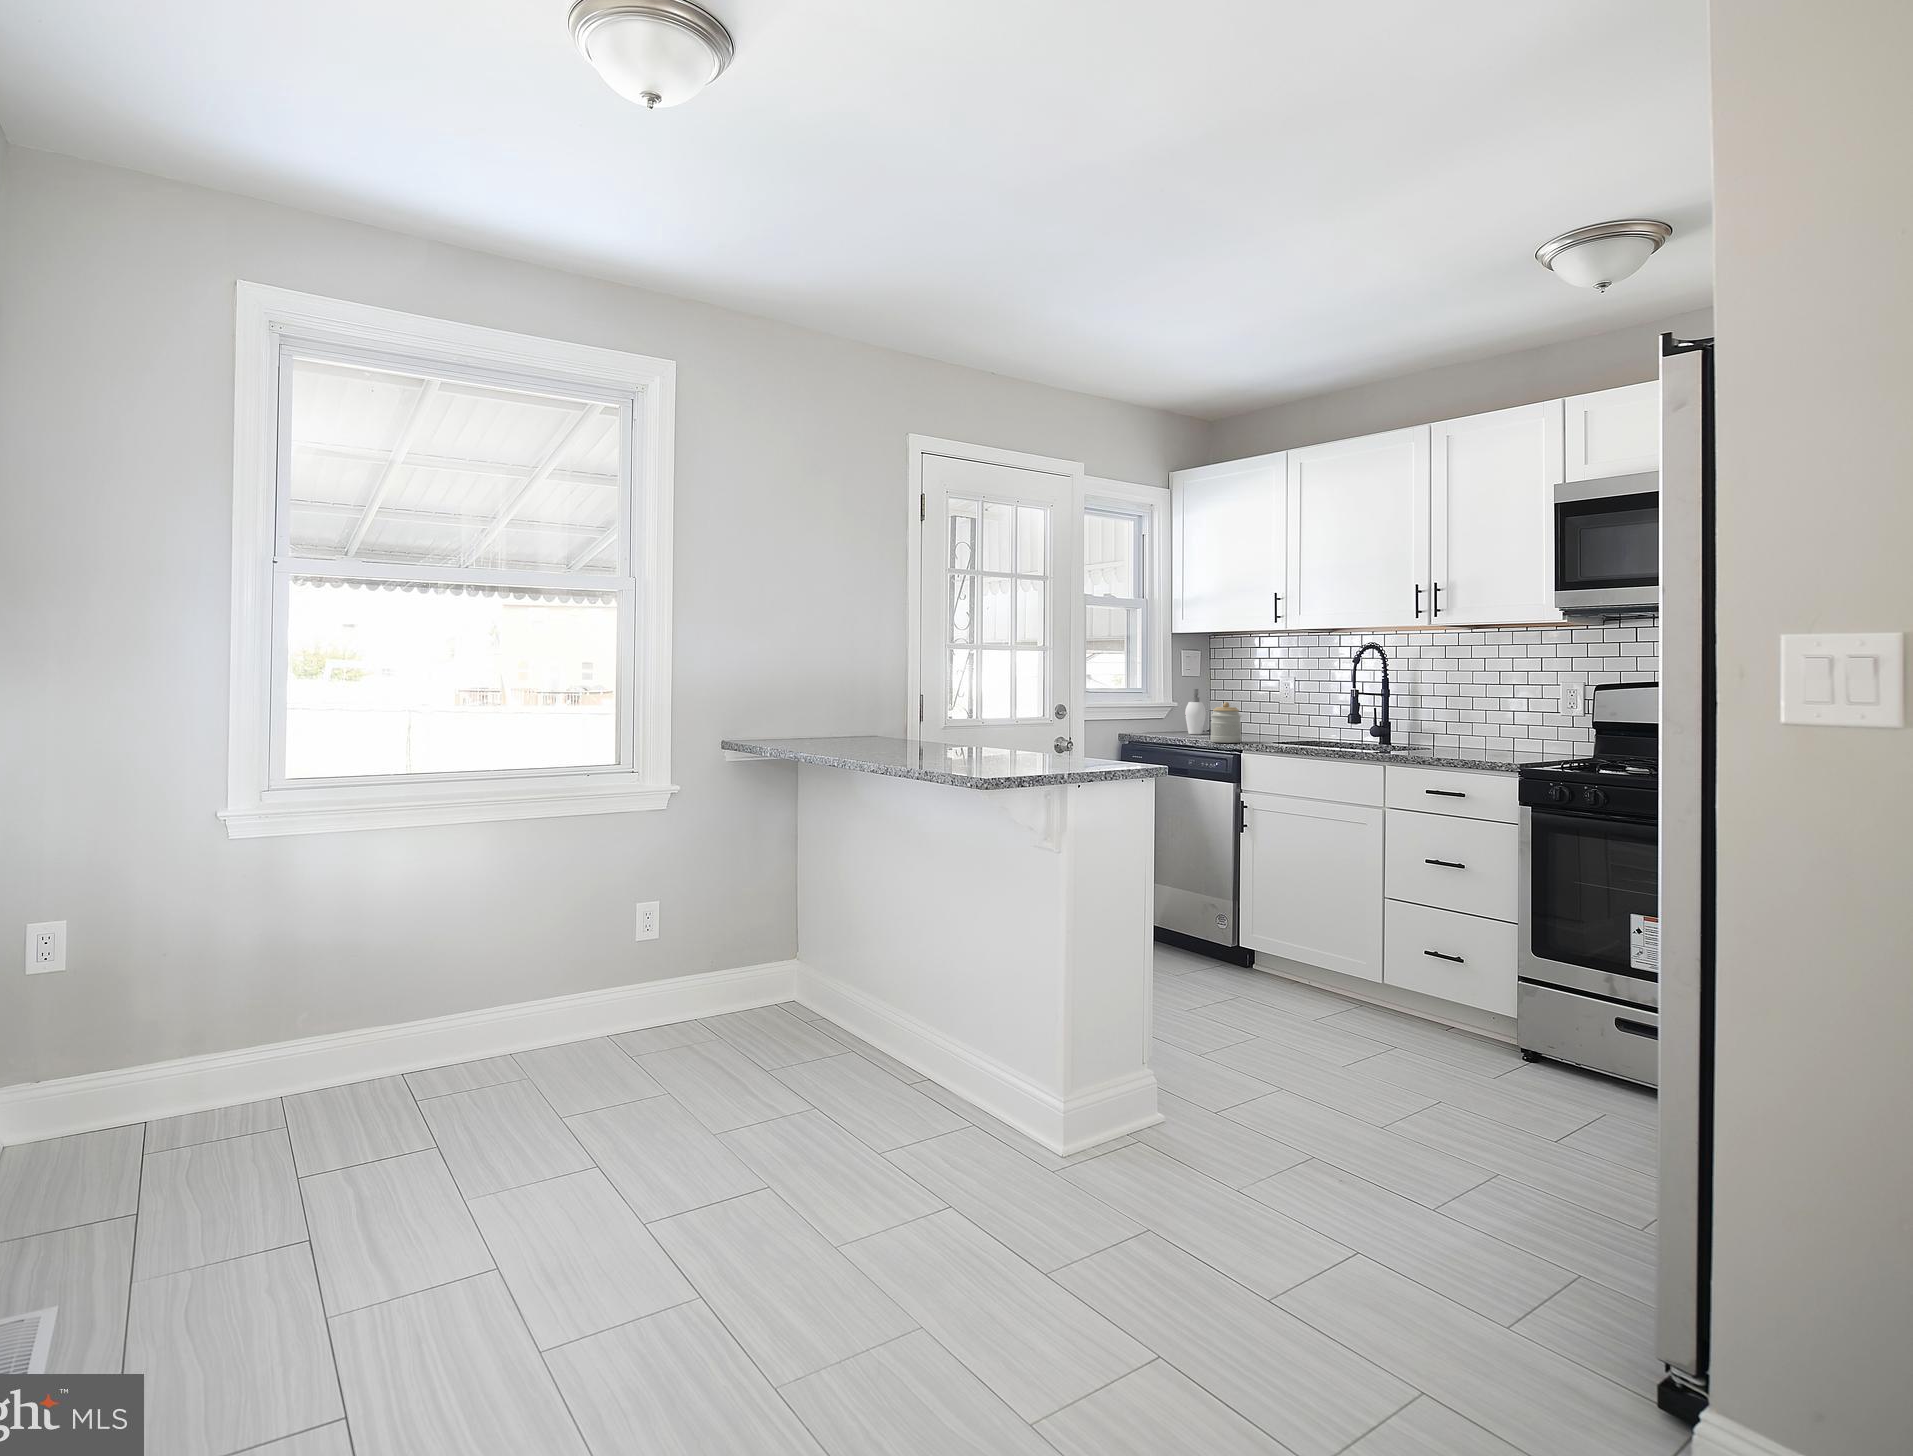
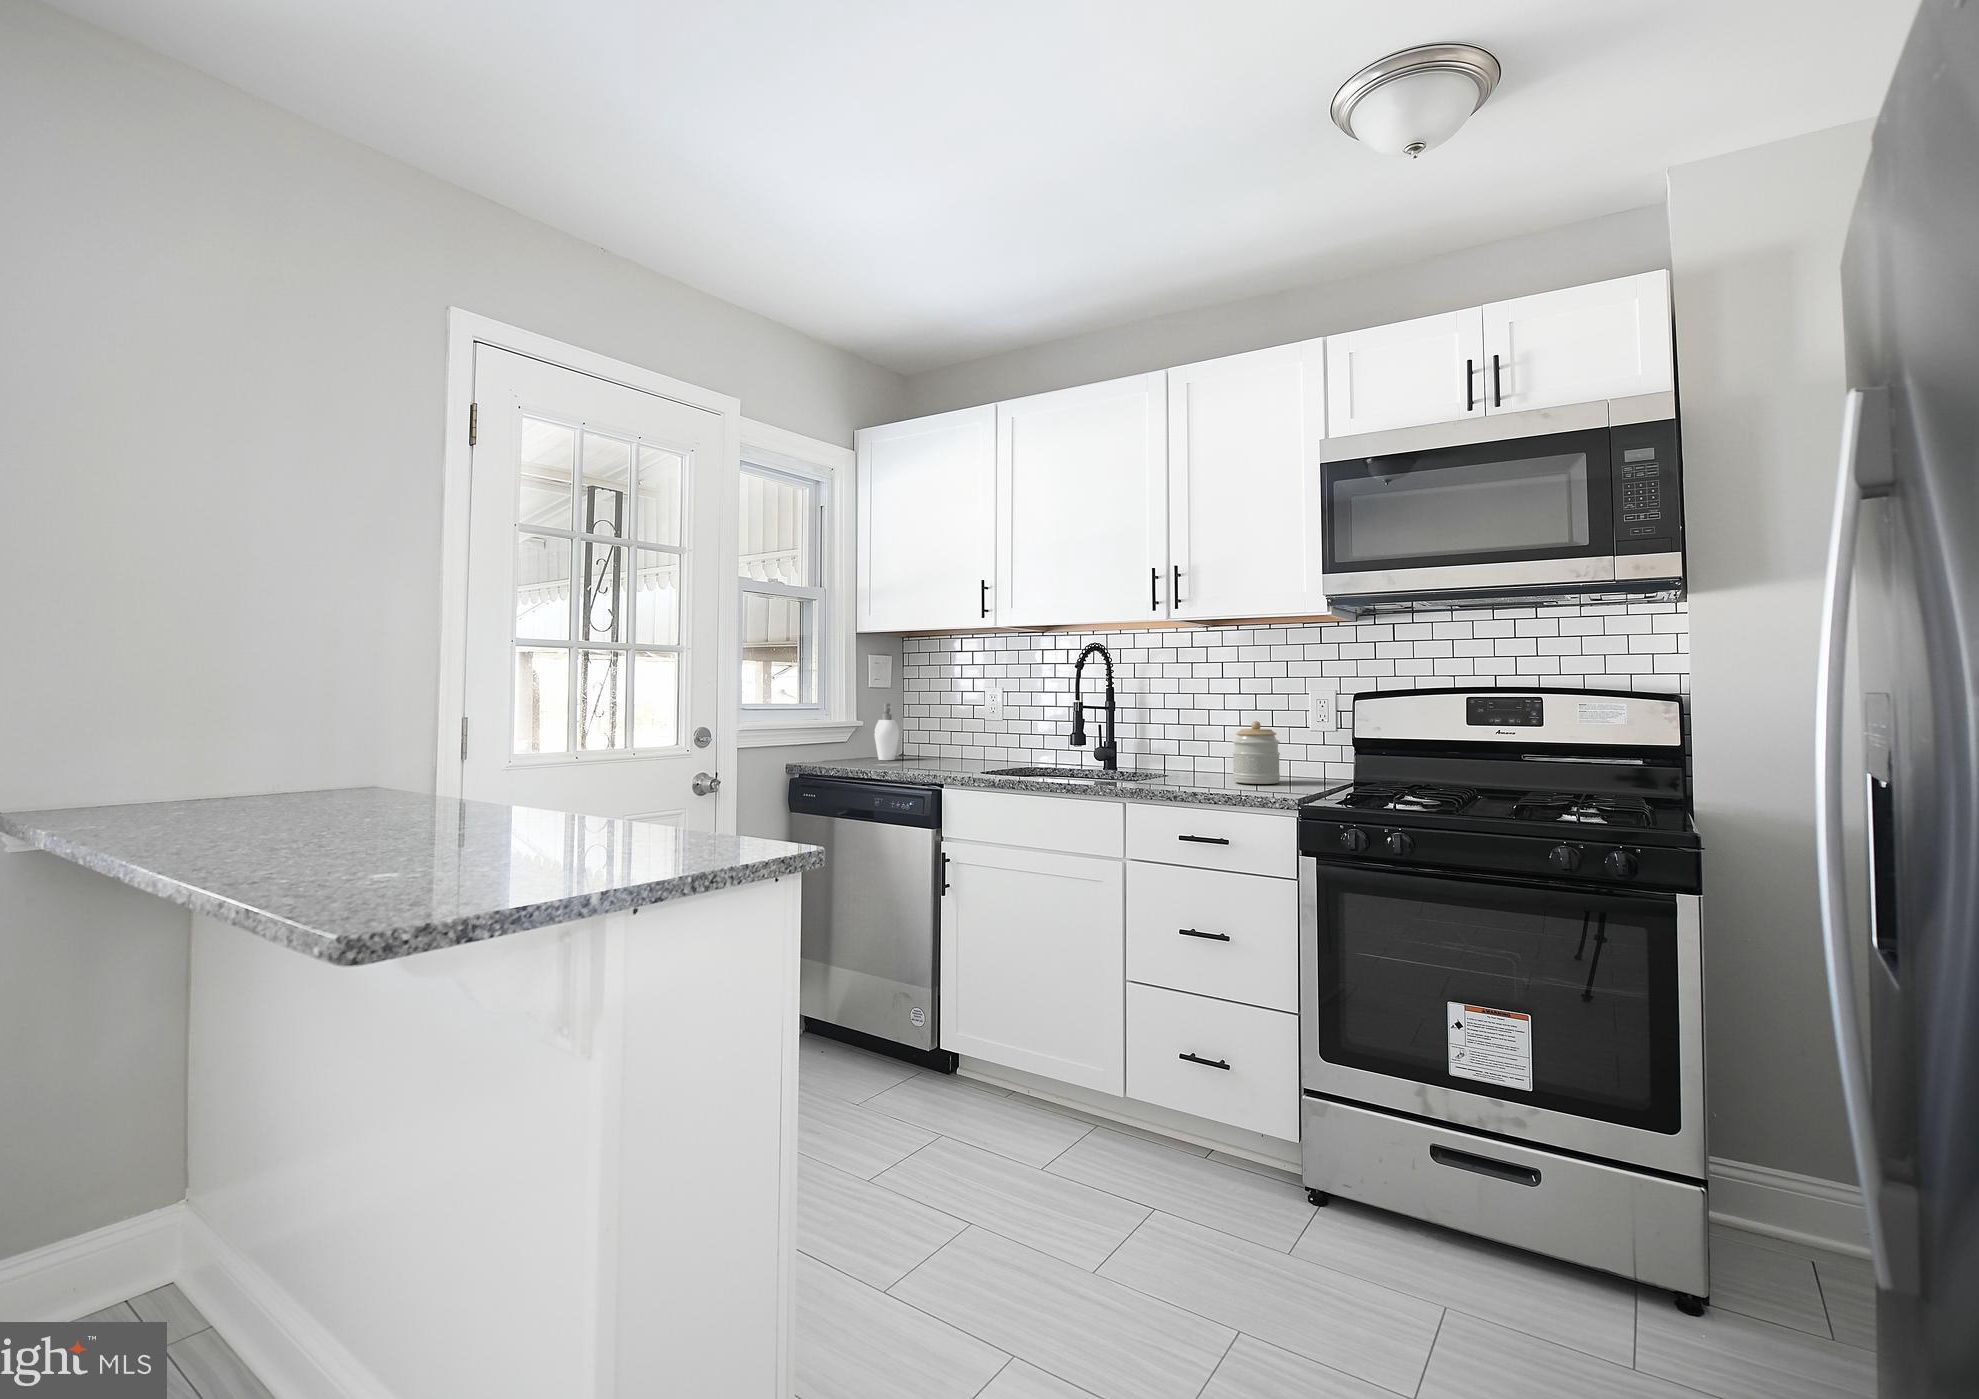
jar: present [1211,702,1241,743] -> present [1233,721,1280,784]

